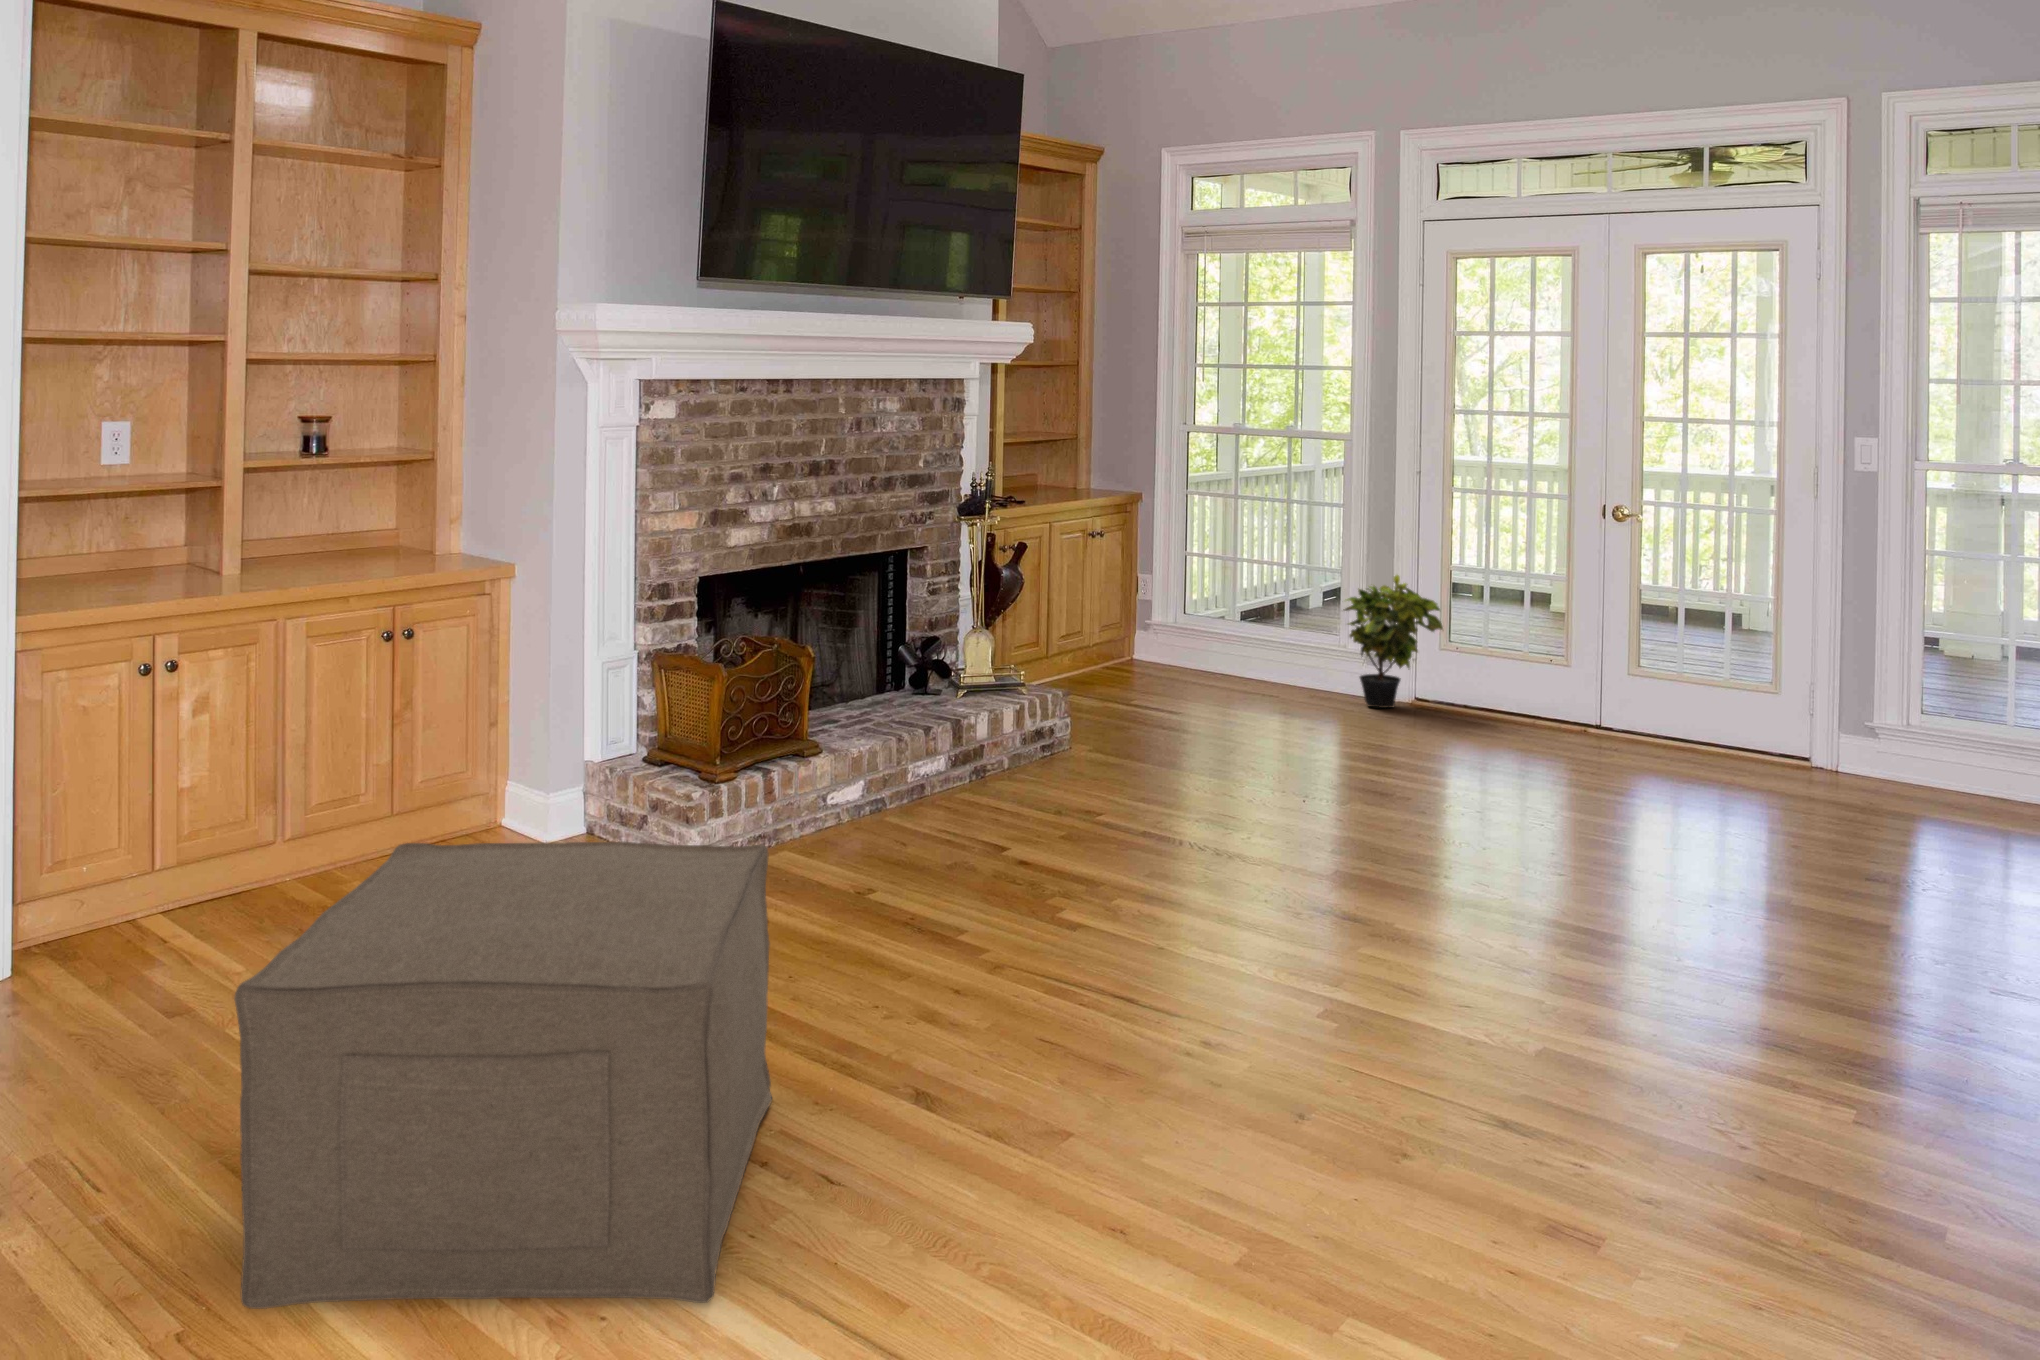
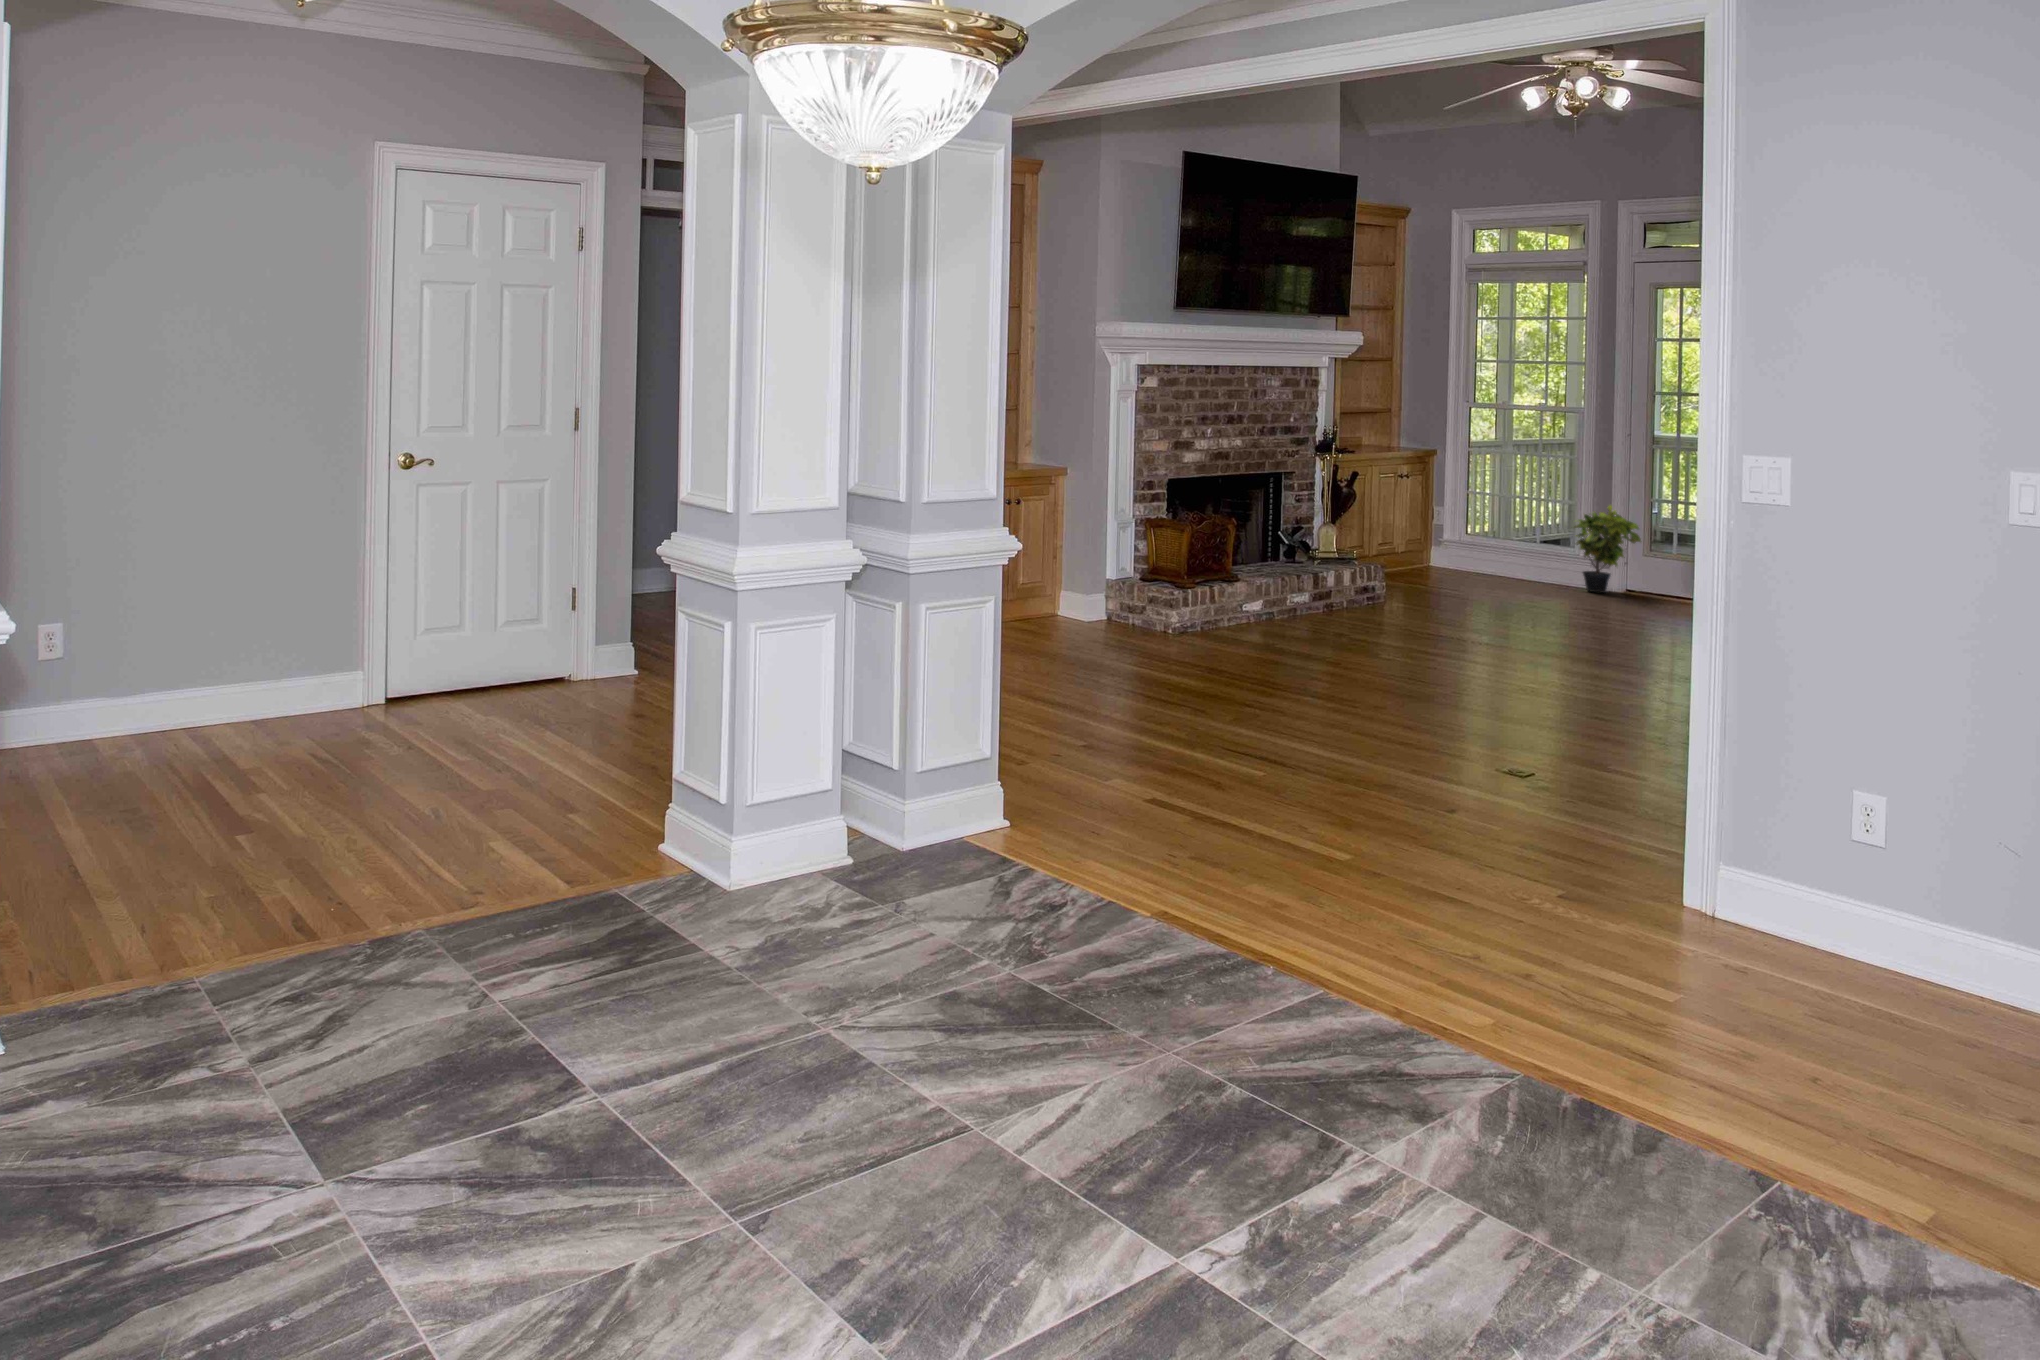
ottoman: present [234,842,772,1309] -> none [1059,574,1253,741]

